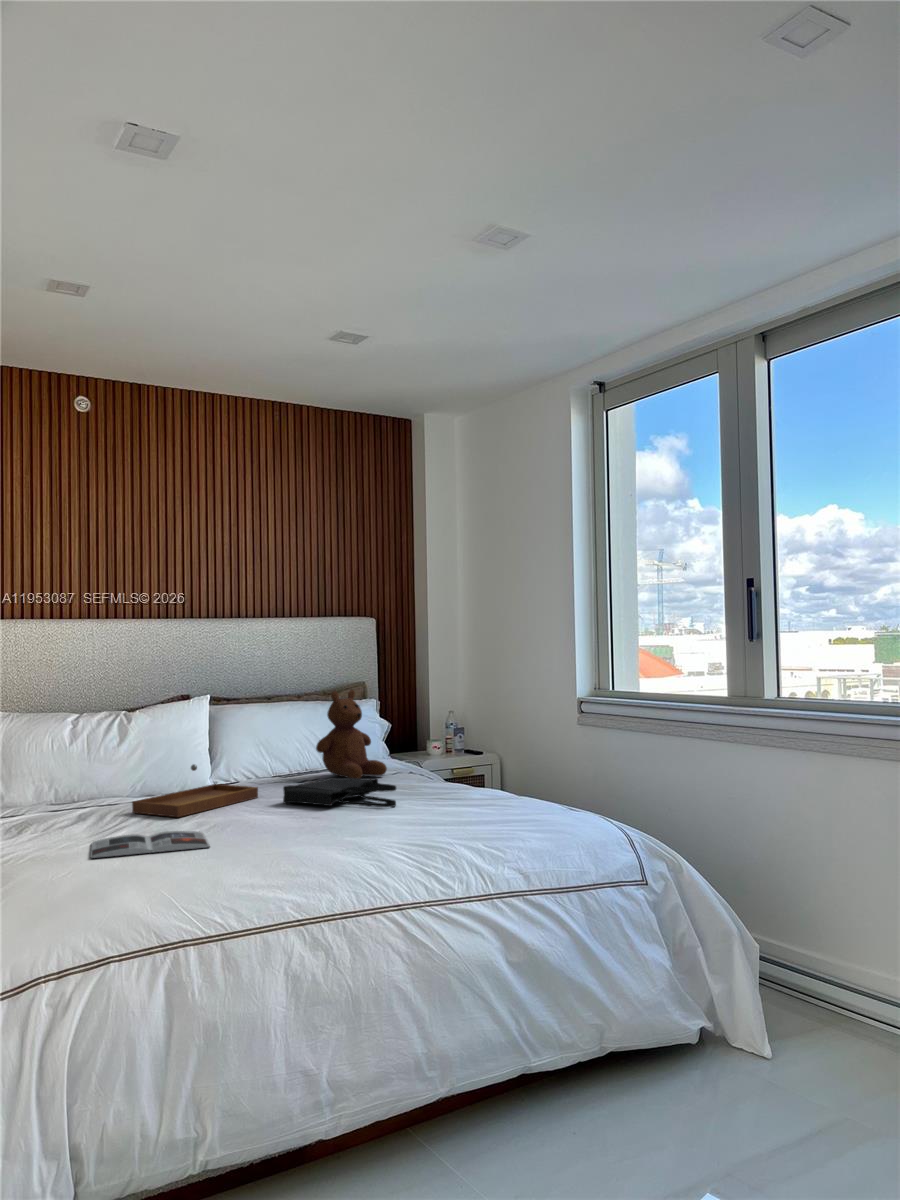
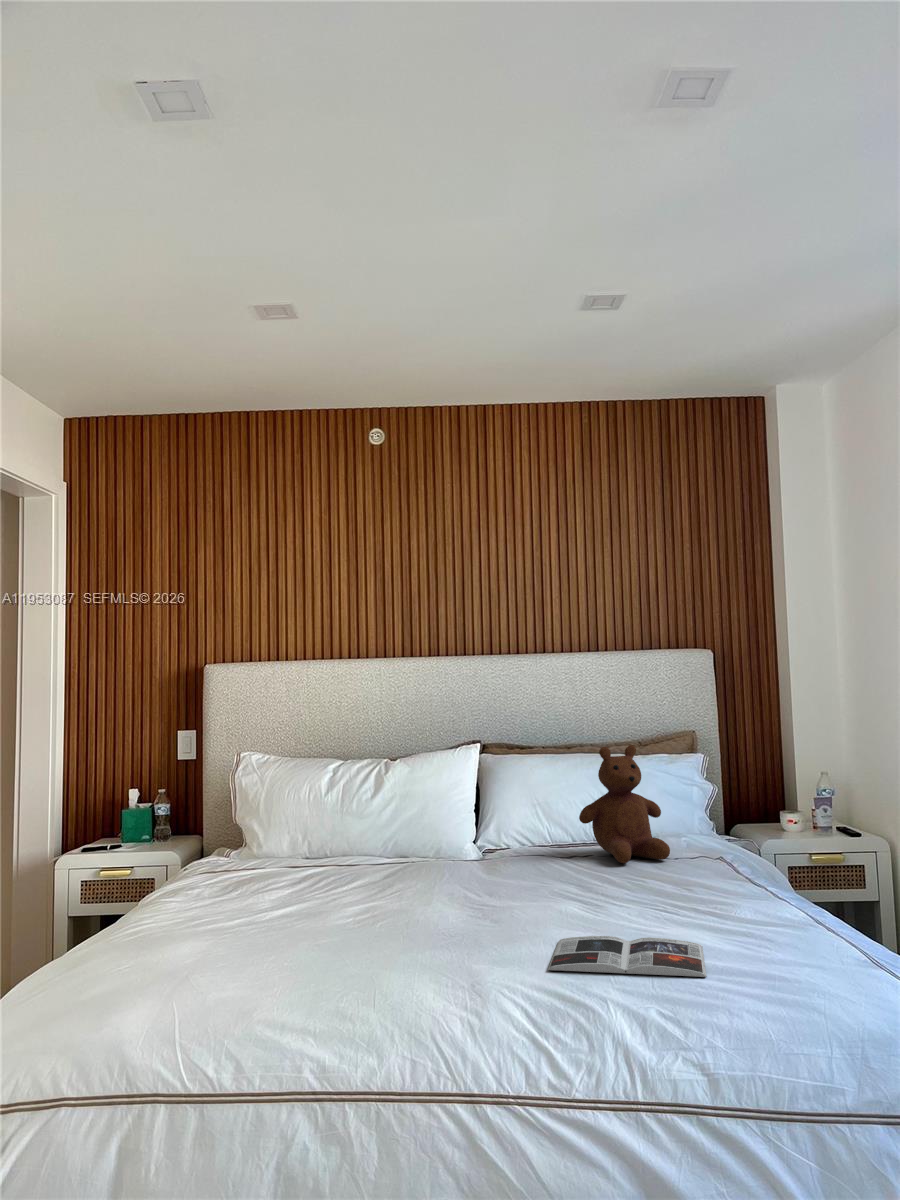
tray: present [132,764,258,817] -> none [331,831,481,896]
tote bag: present [283,778,396,807] -> none [491,860,615,917]
magazine: present [91,831,210,858] -> present [548,936,706,977]

